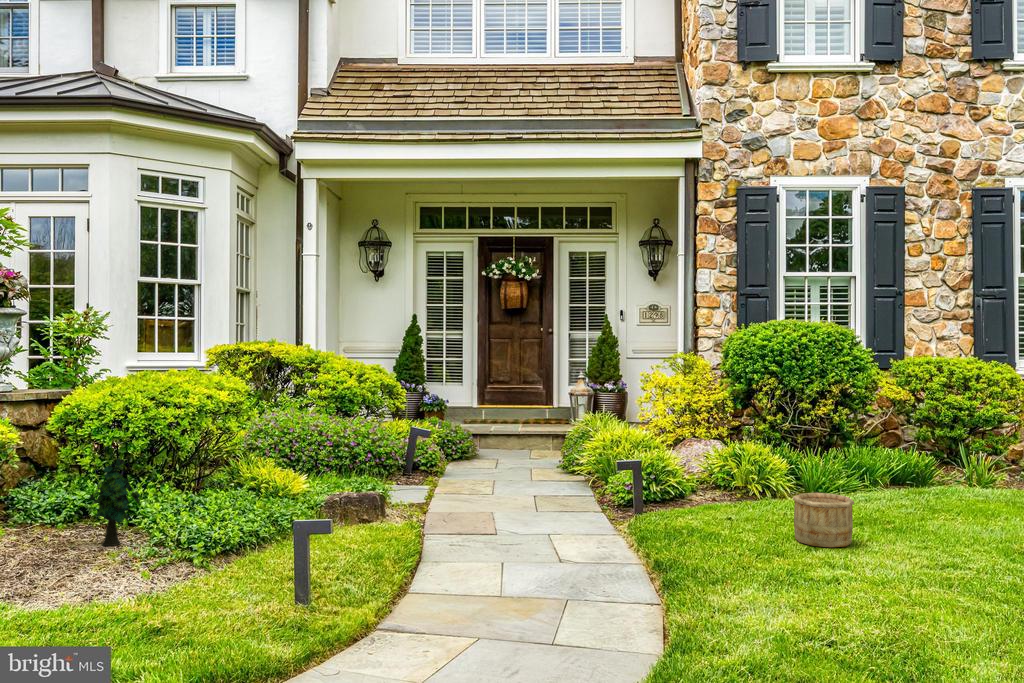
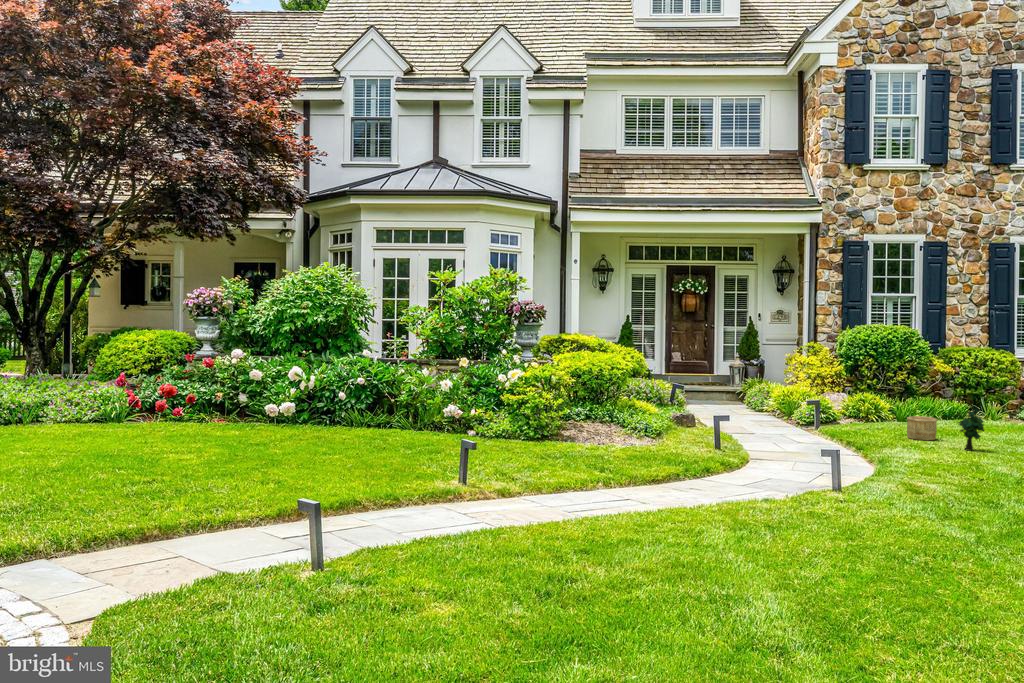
decorative plant: present [90,459,140,546] -> present [958,408,984,451]

